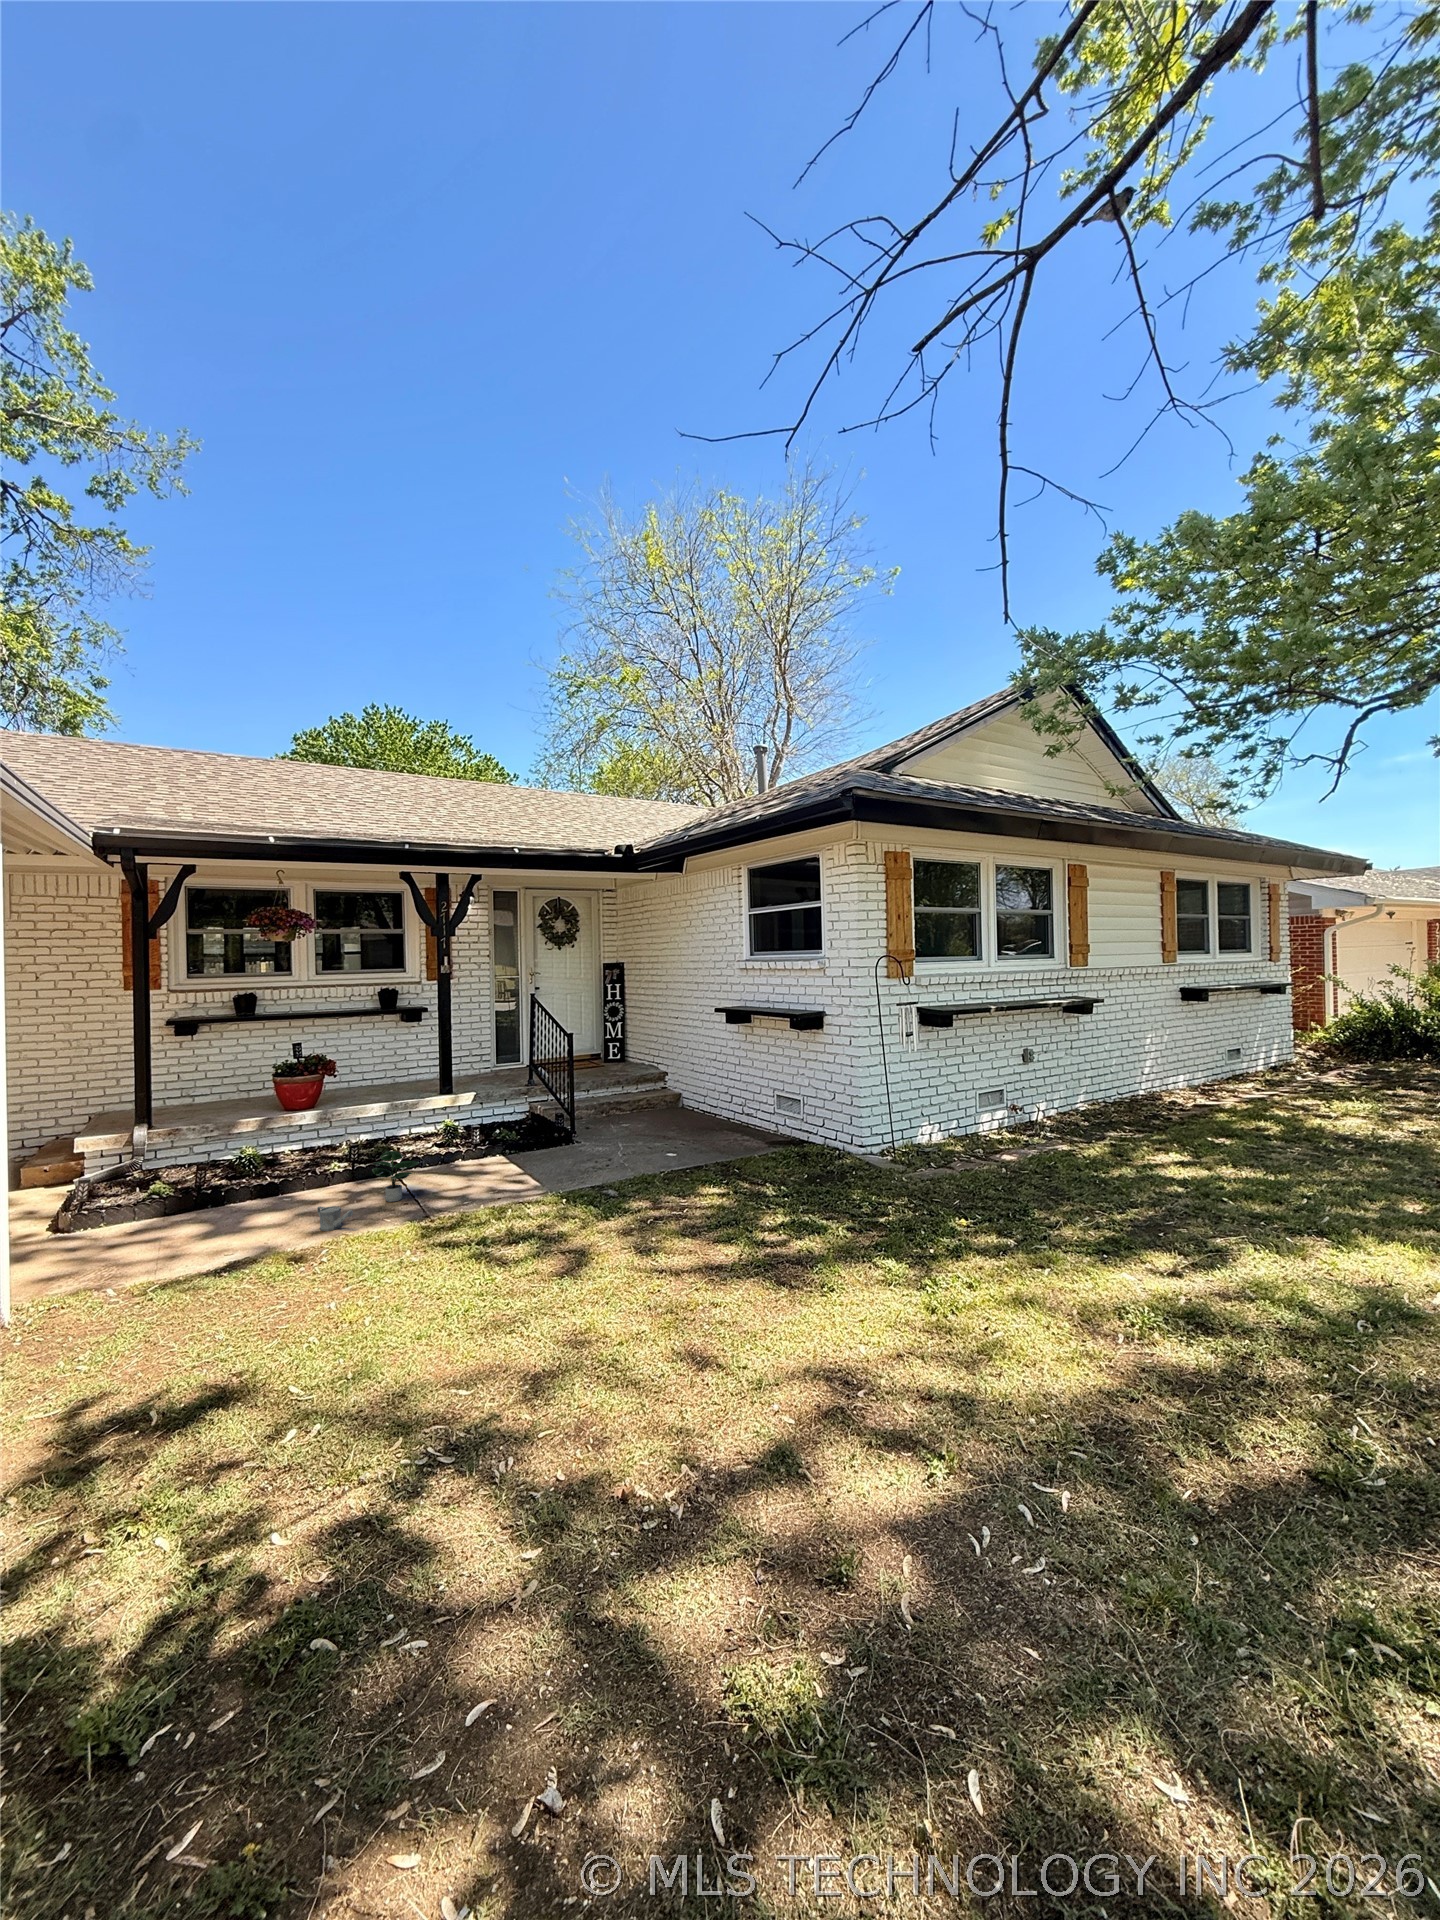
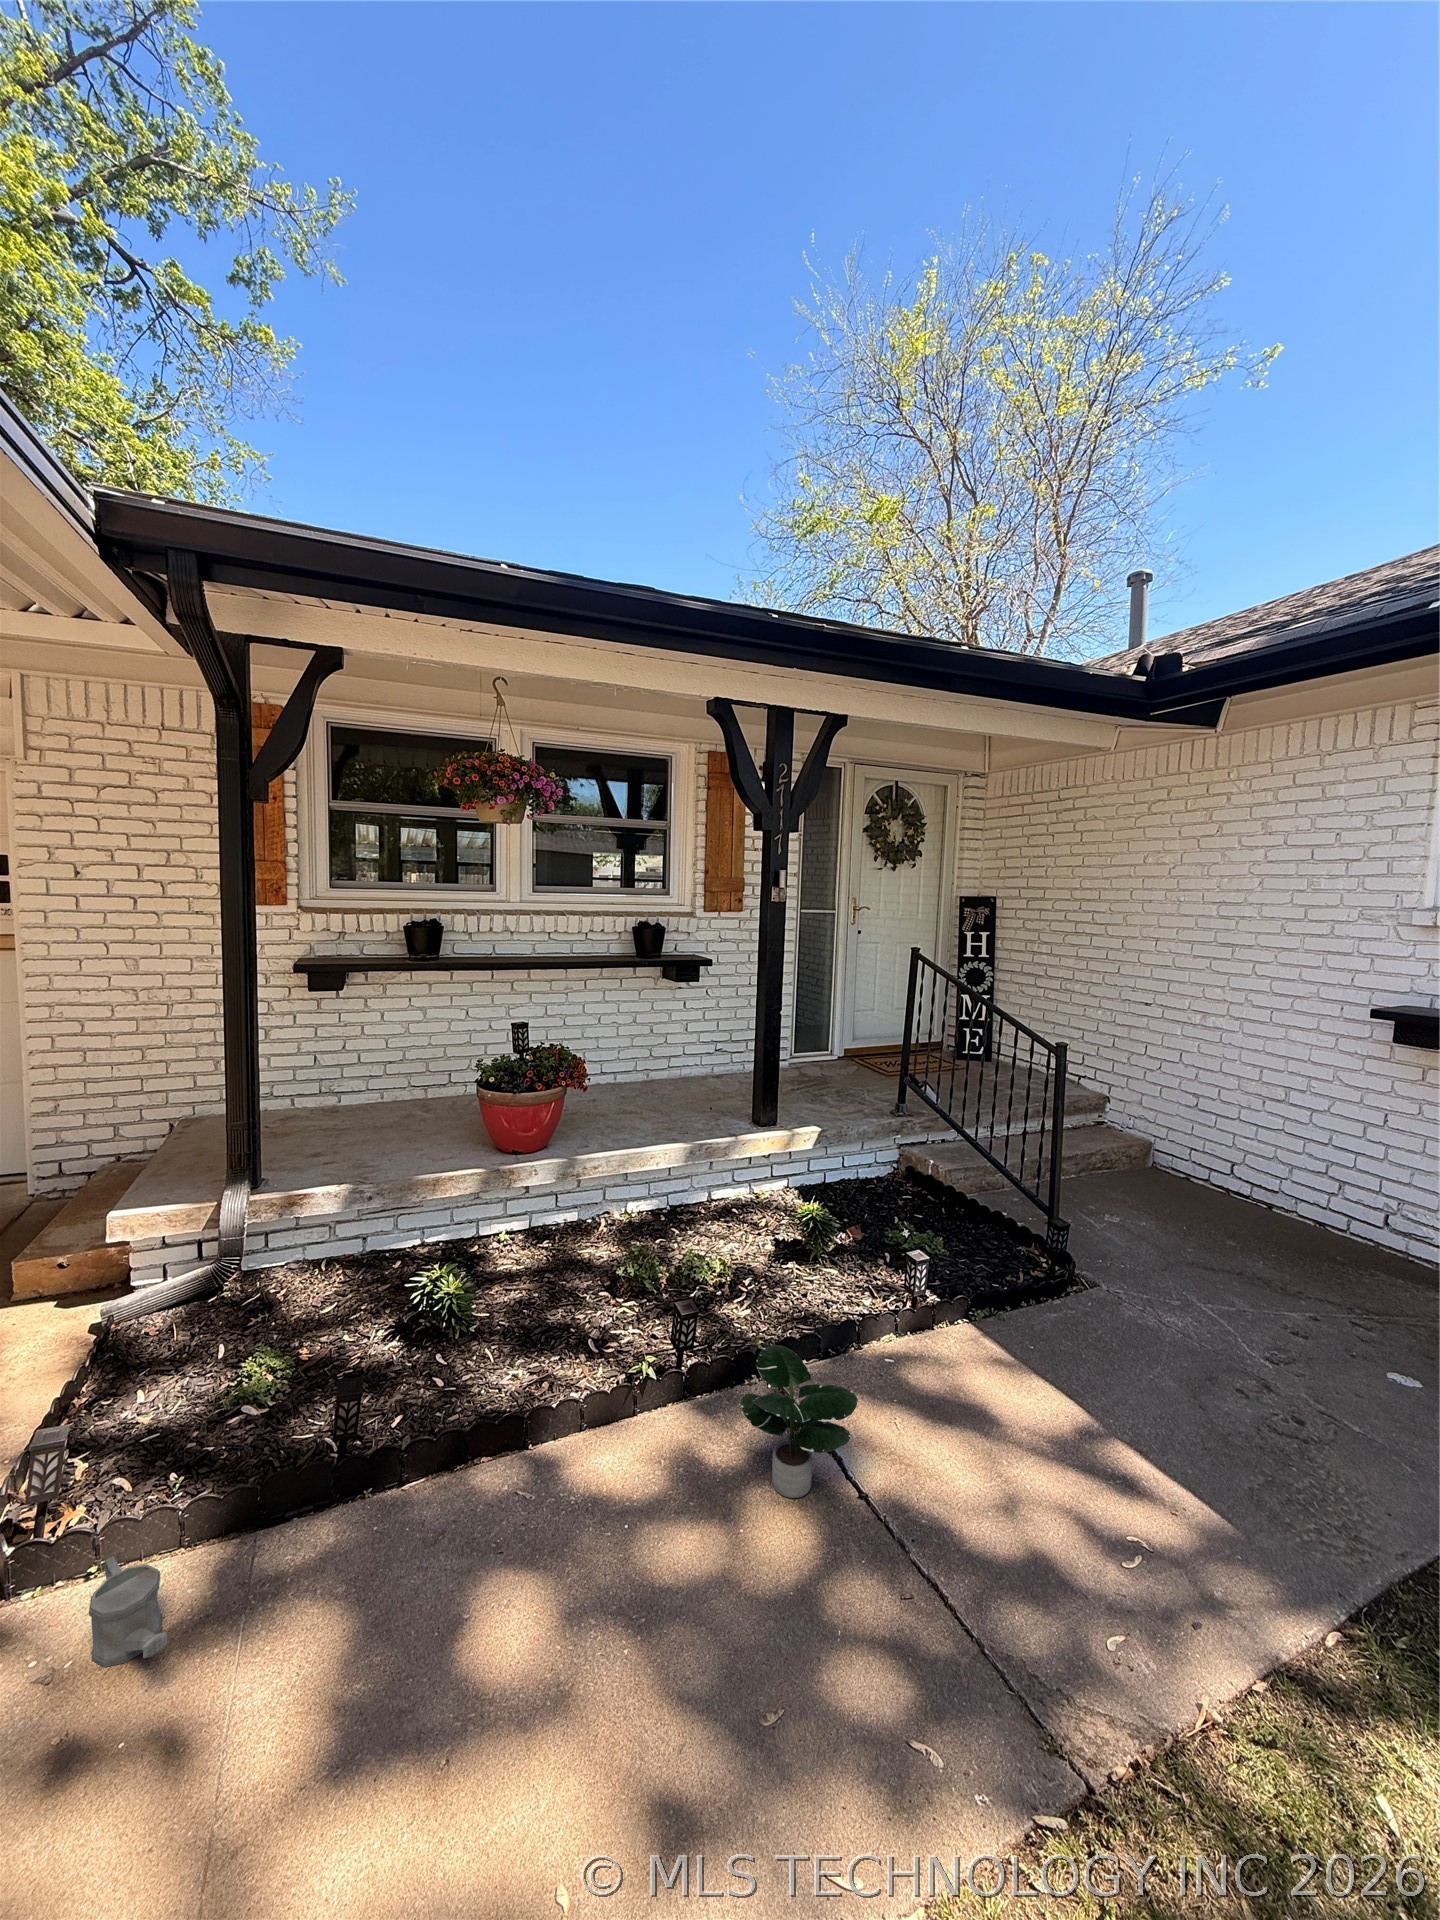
watering can: present [317,1206,353,1231] -> present [89,1556,167,1667]

